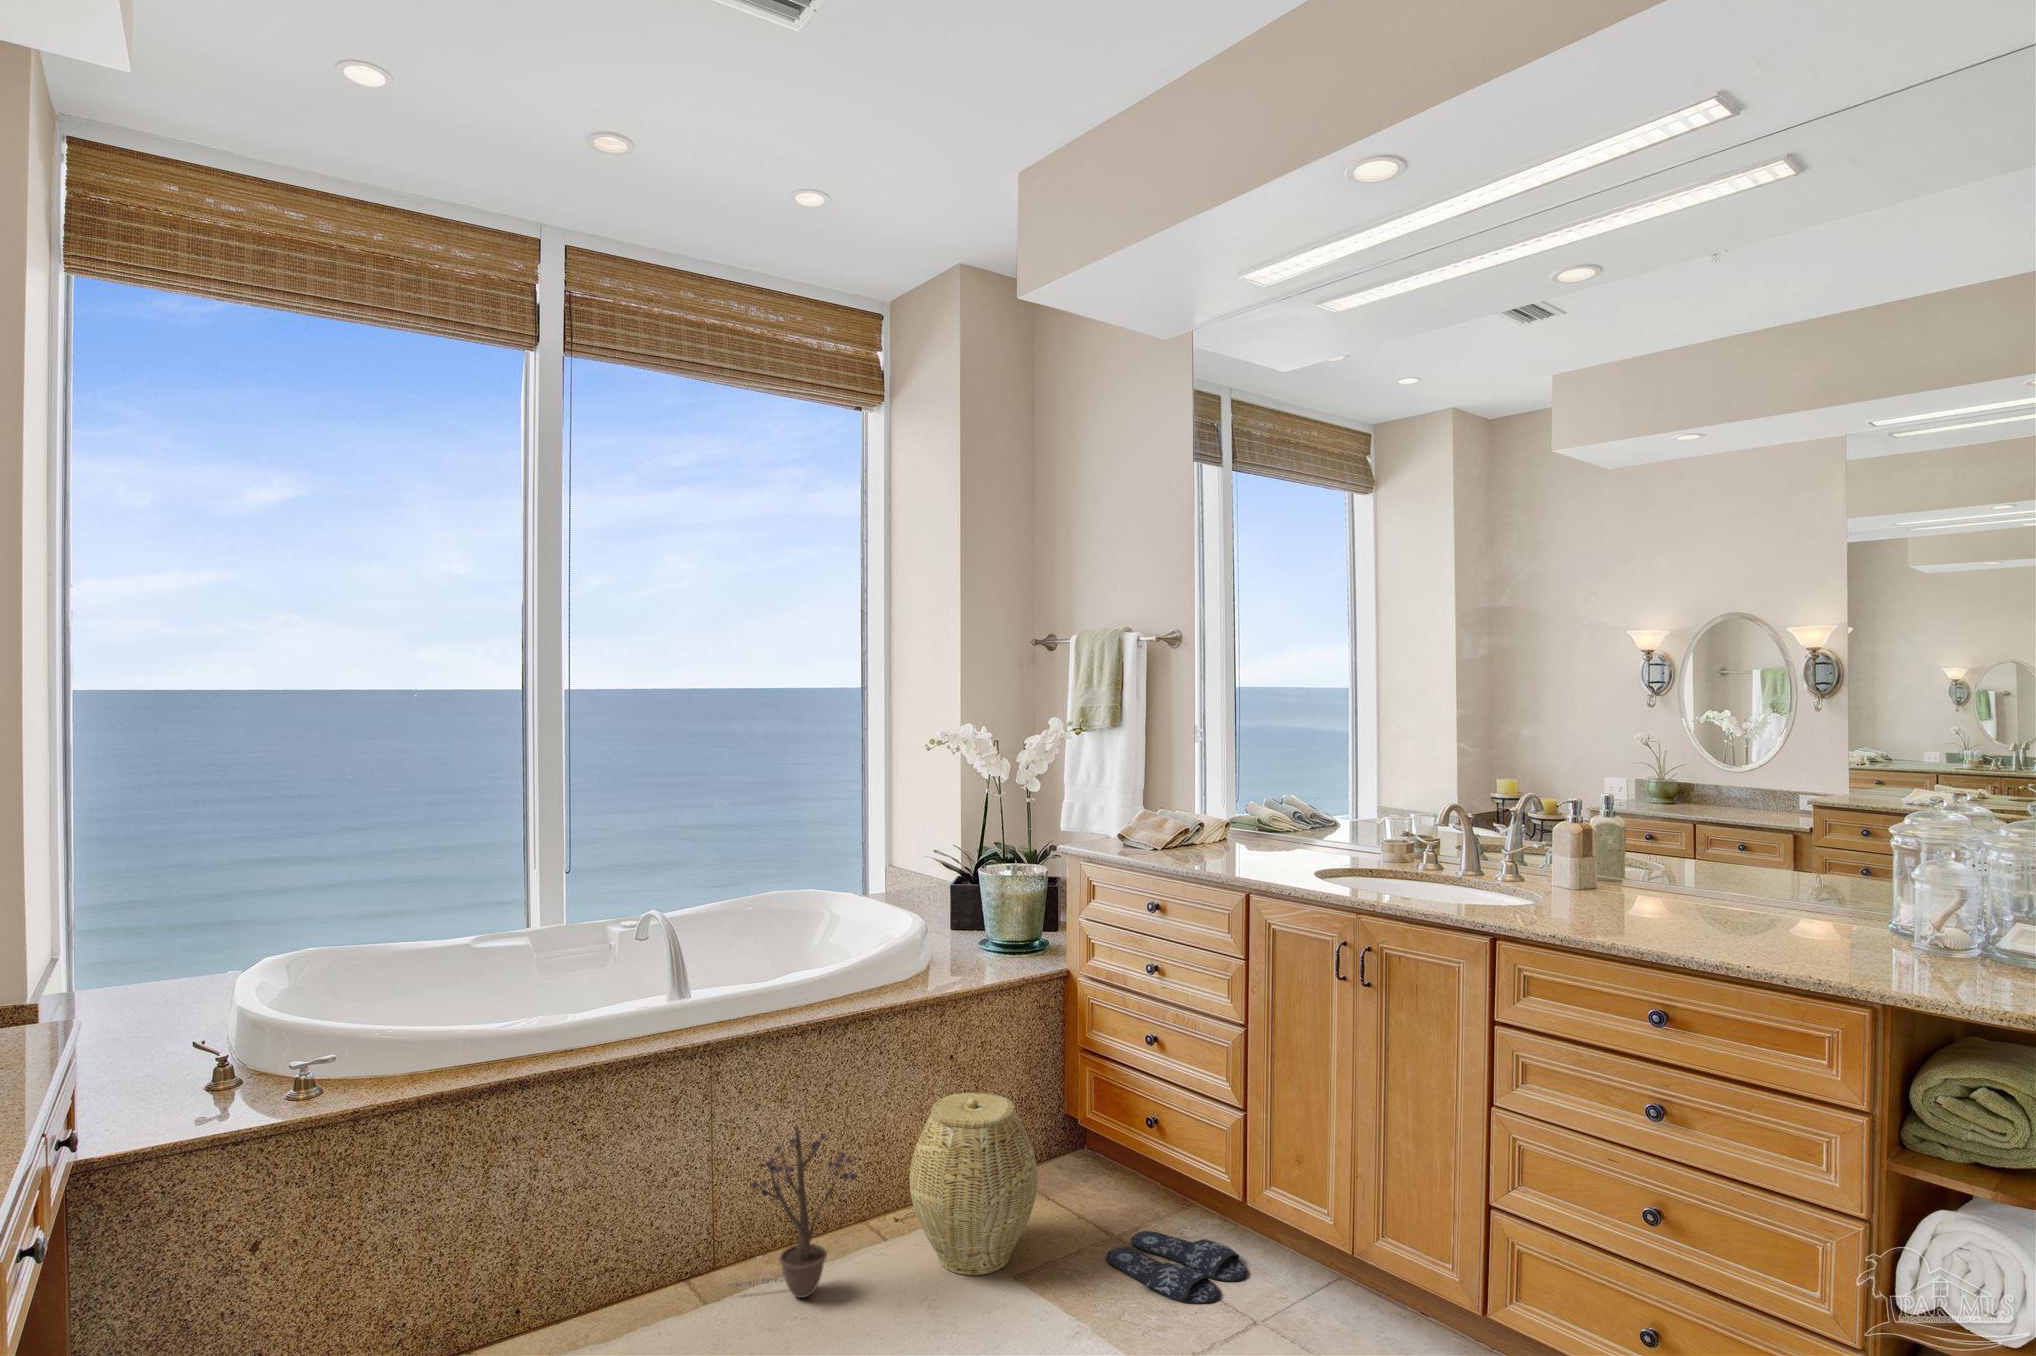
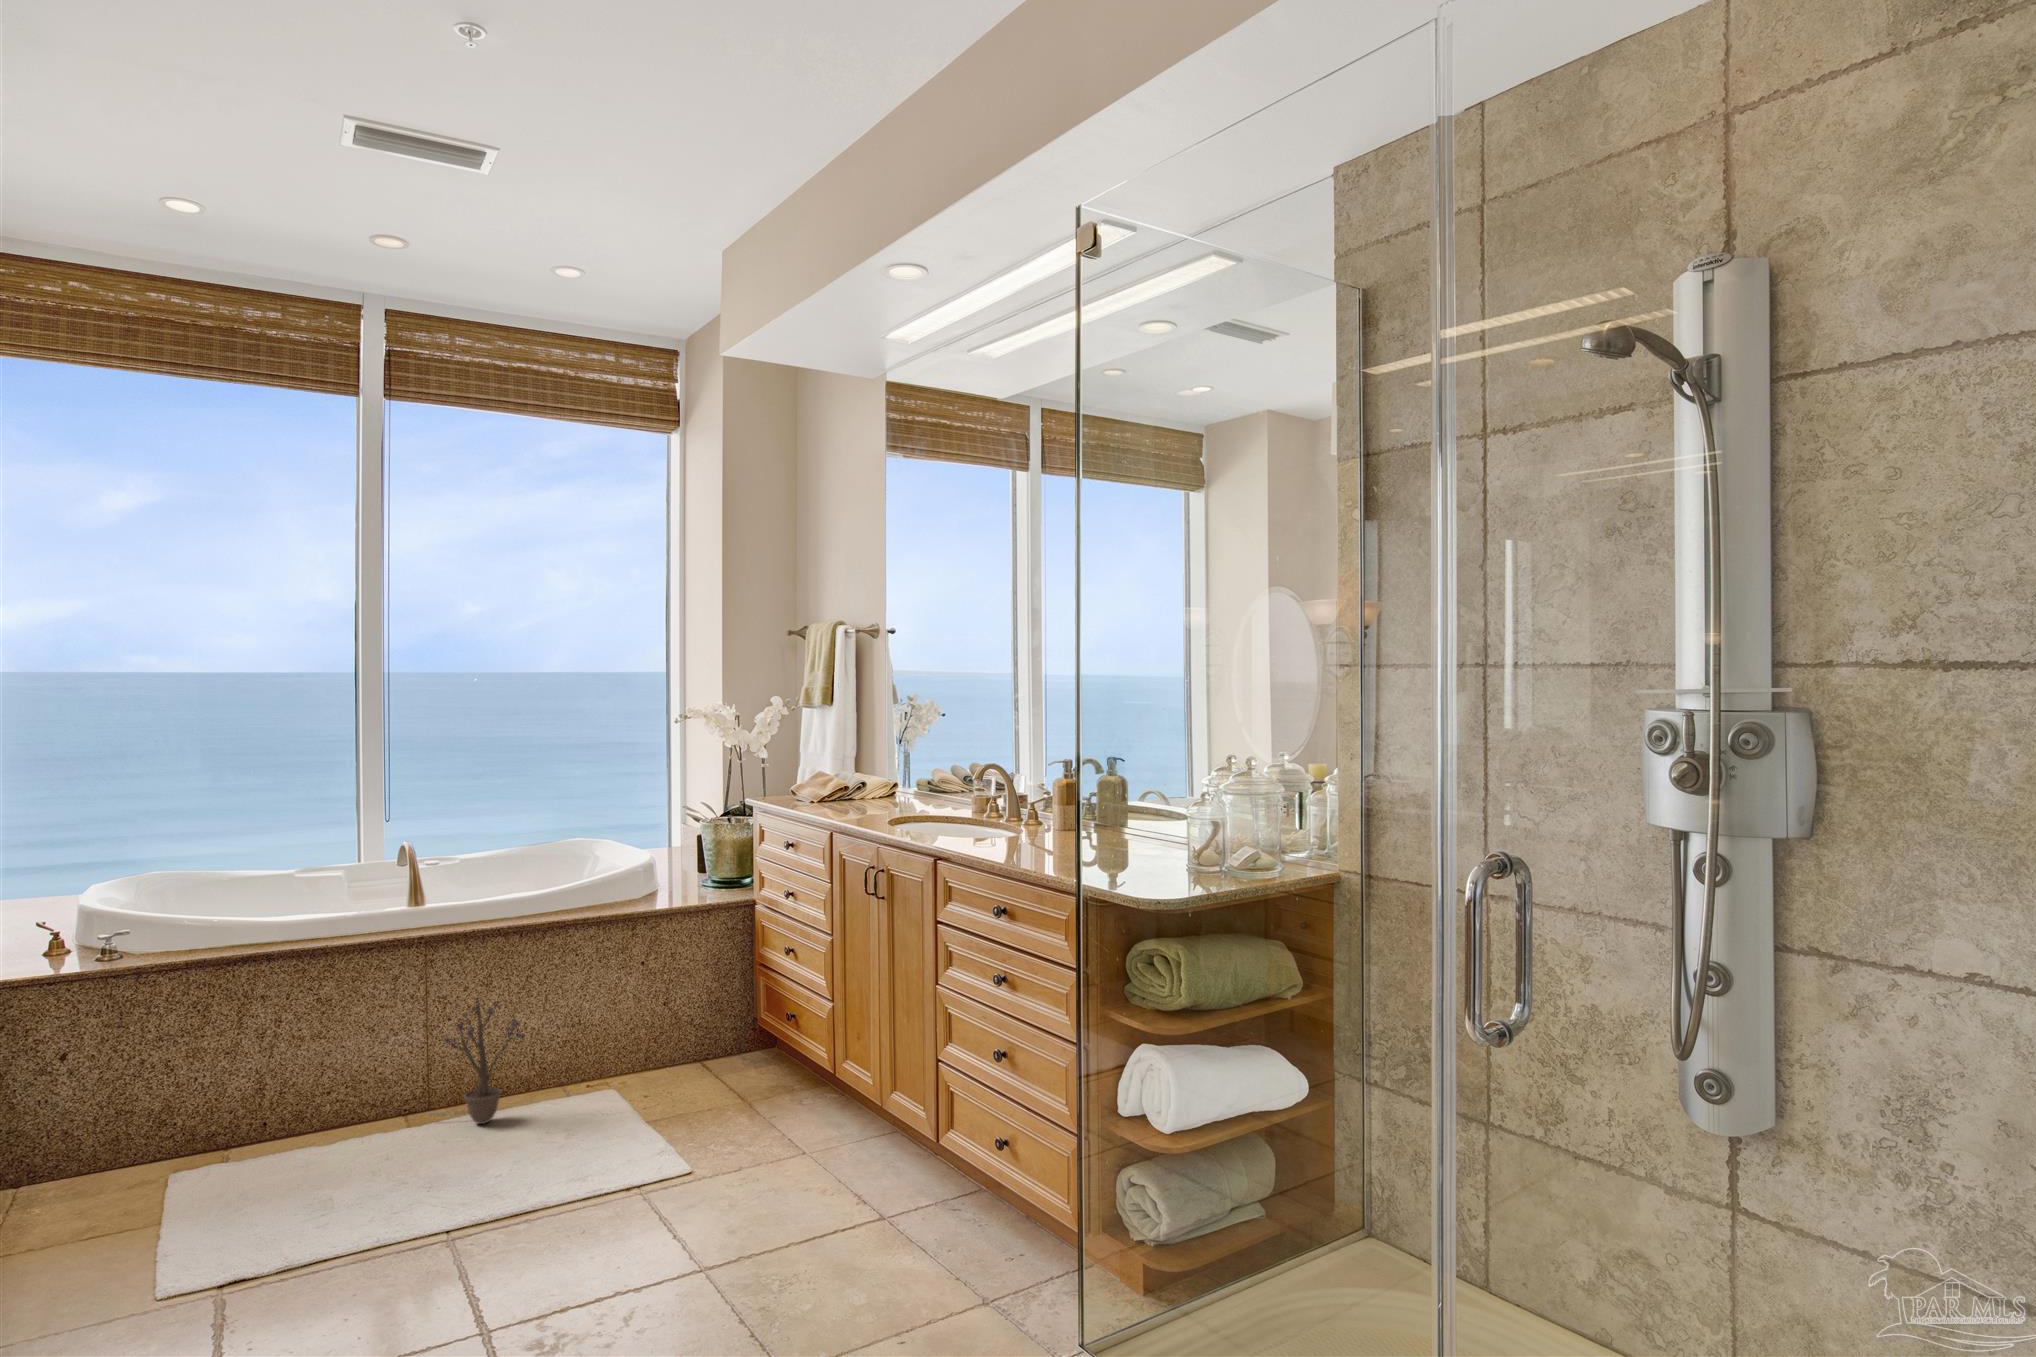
woven basket: present [910,1093,1038,1275] -> none [575,984,677,1115]
slippers: present [1106,1231,1247,1304] -> none [724,1093,825,1132]

